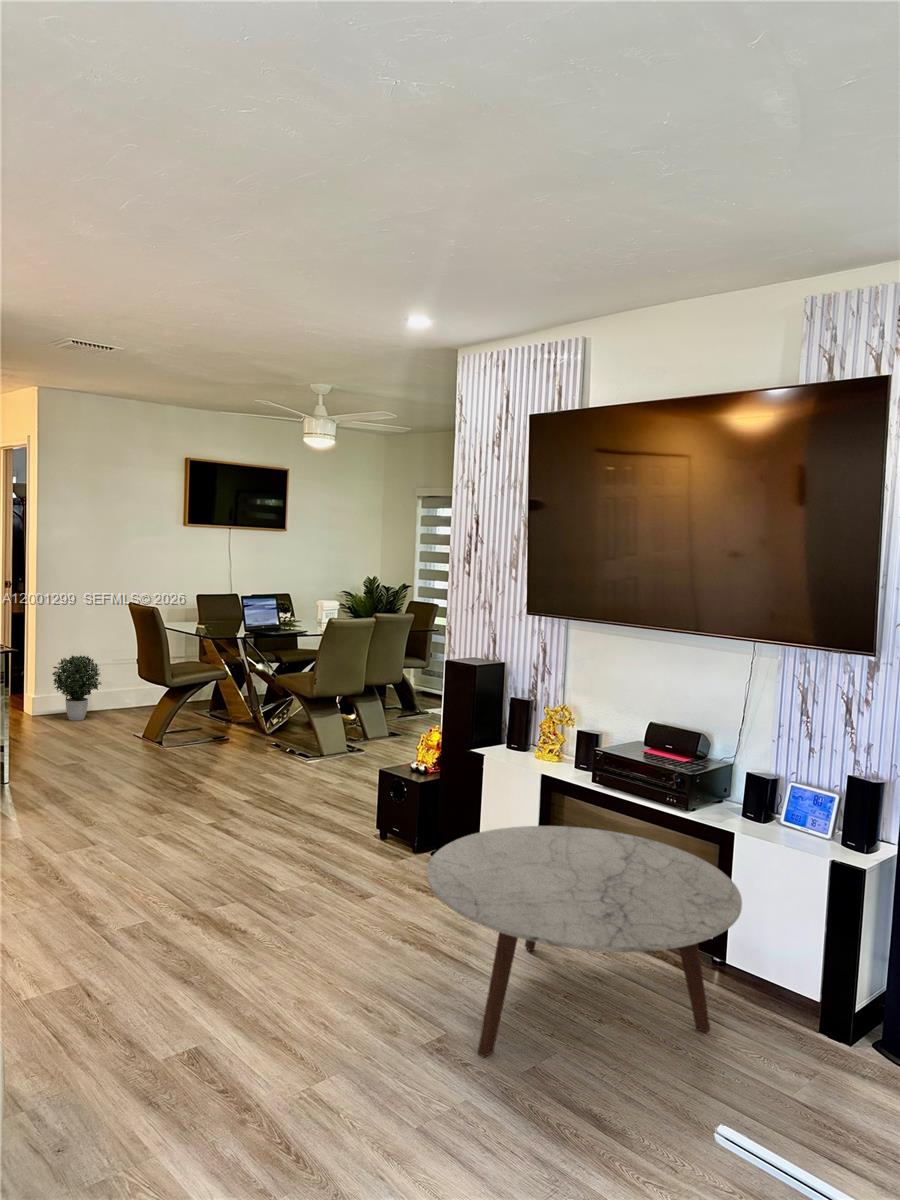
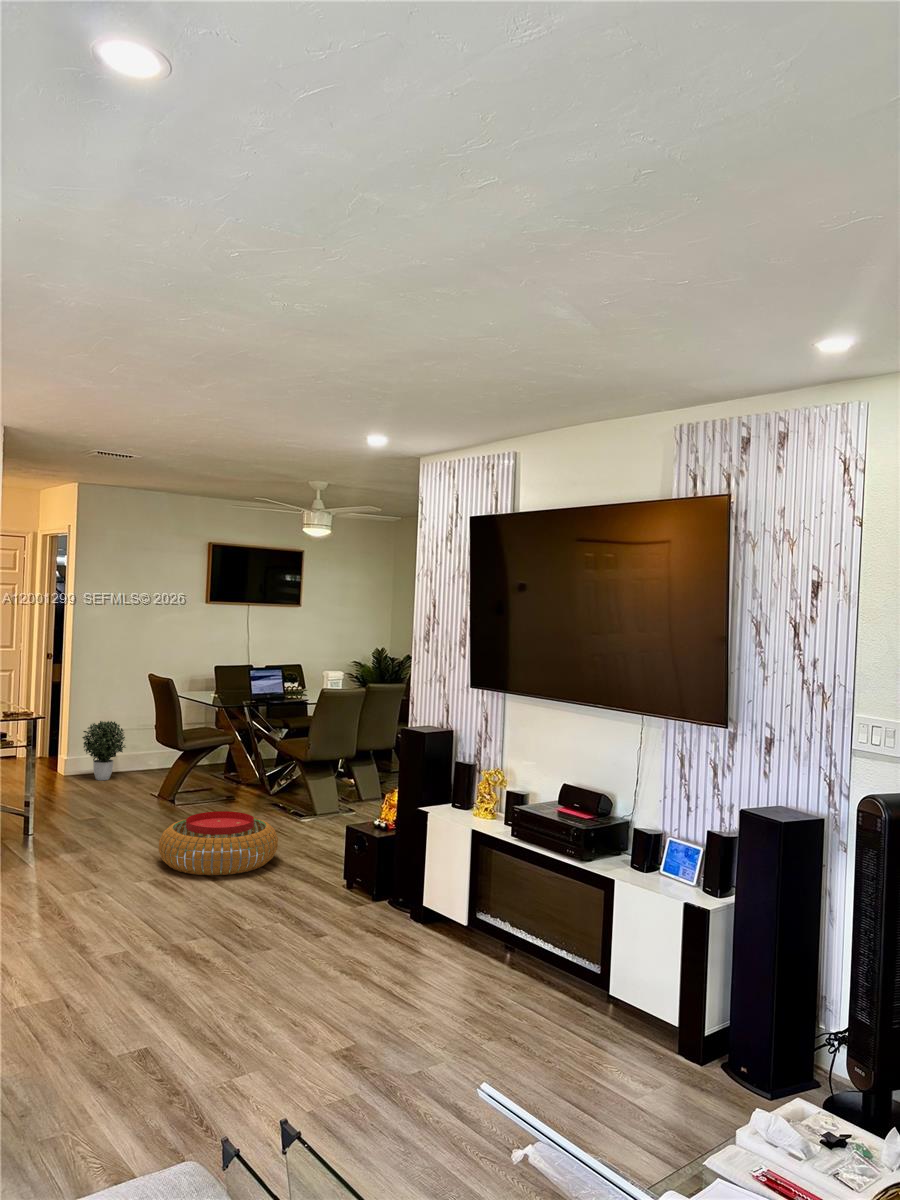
pouf: none [160,755,295,828] -> present [159,811,278,875]
coffee table: present [427,826,742,1057] -> none [346,873,609,1064]

